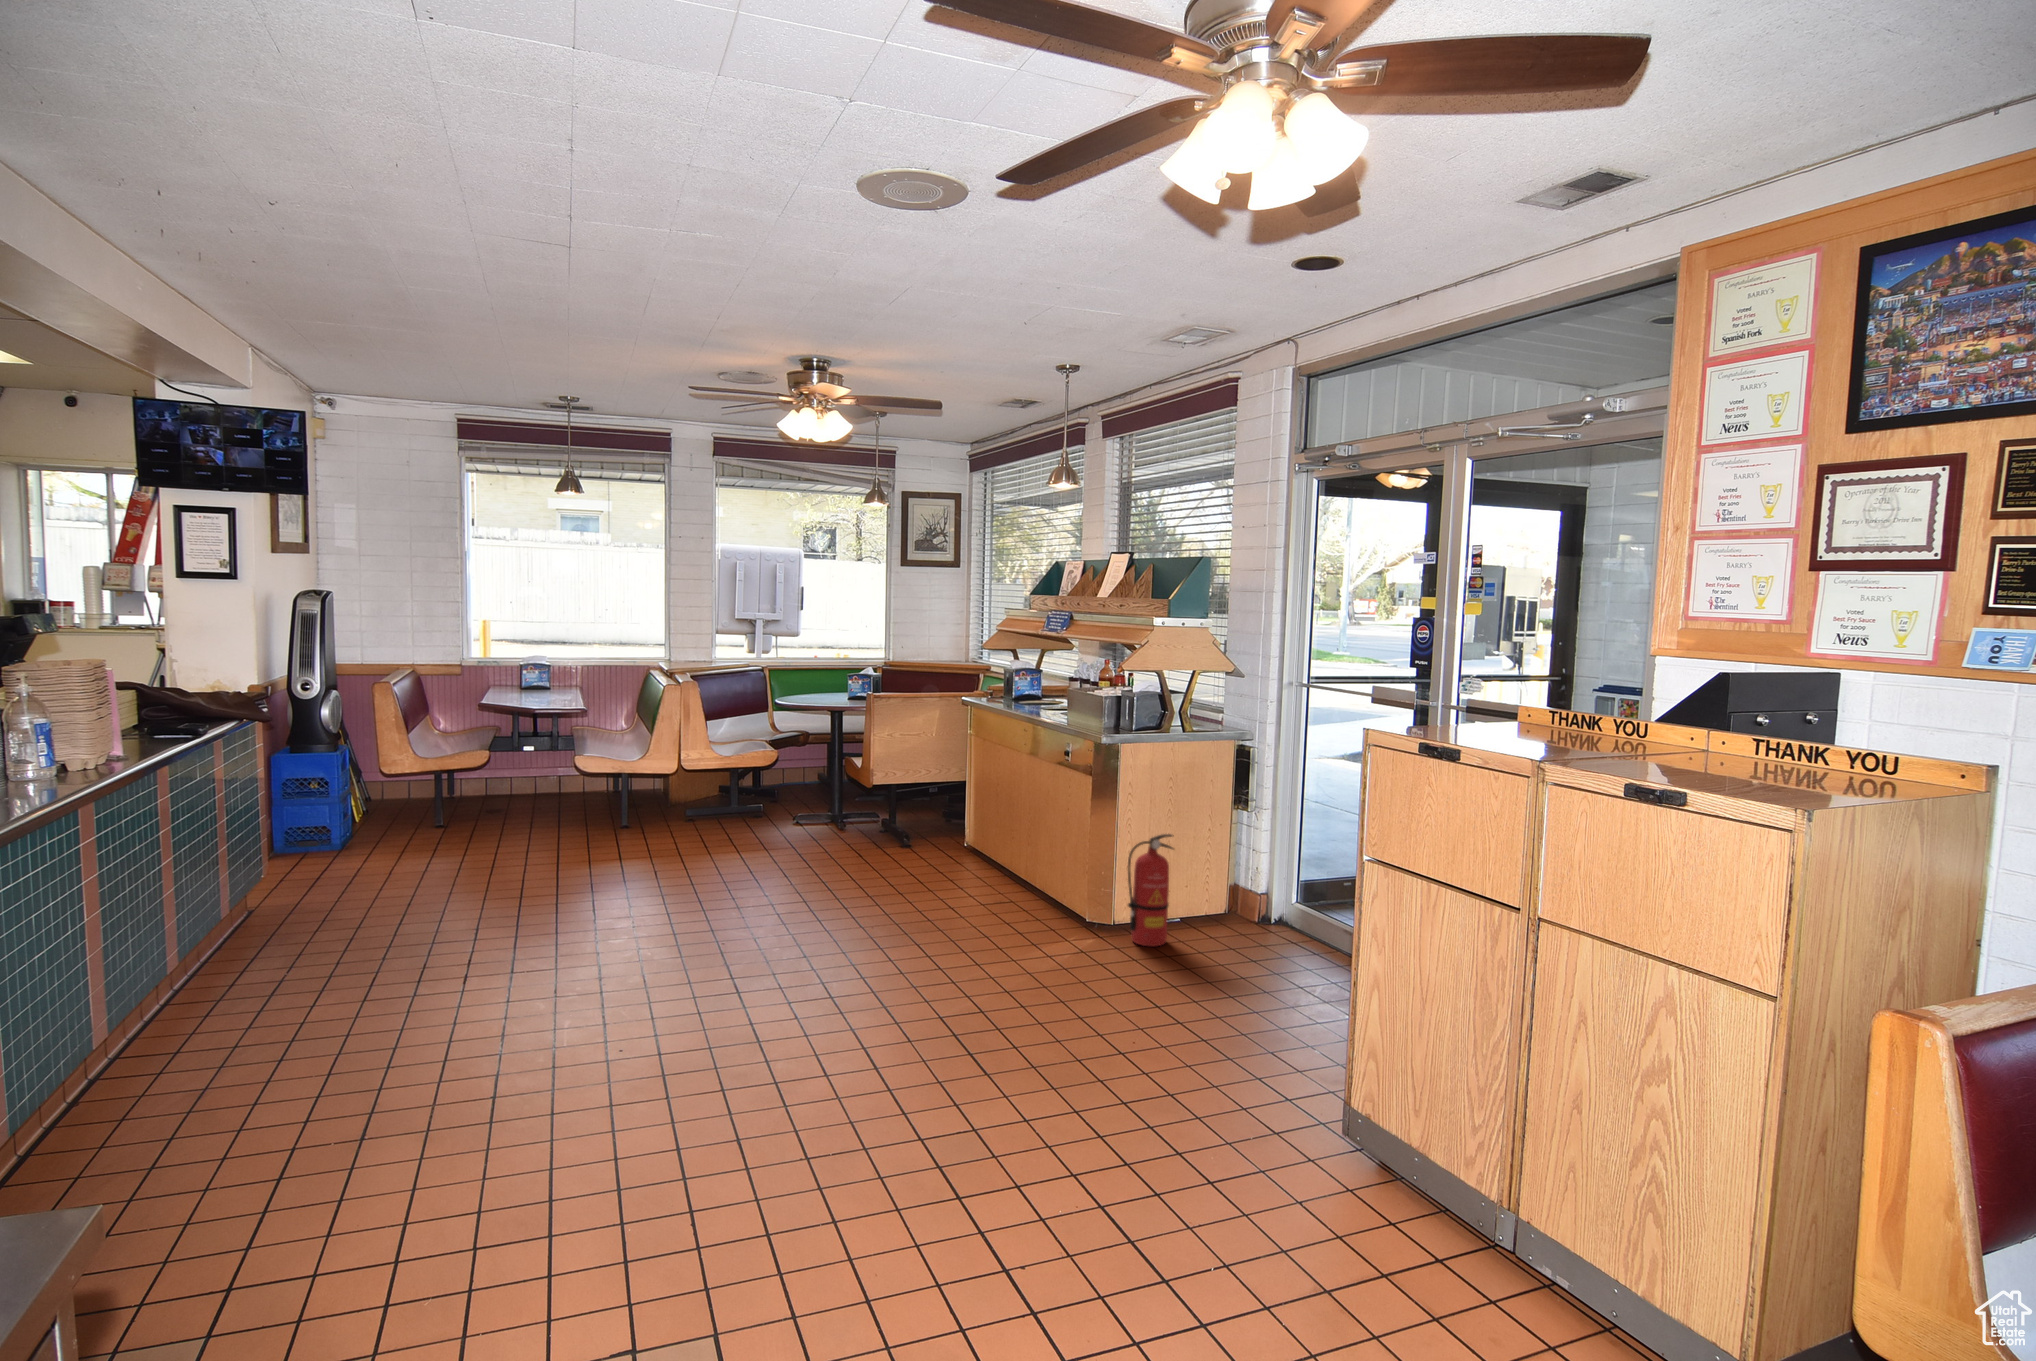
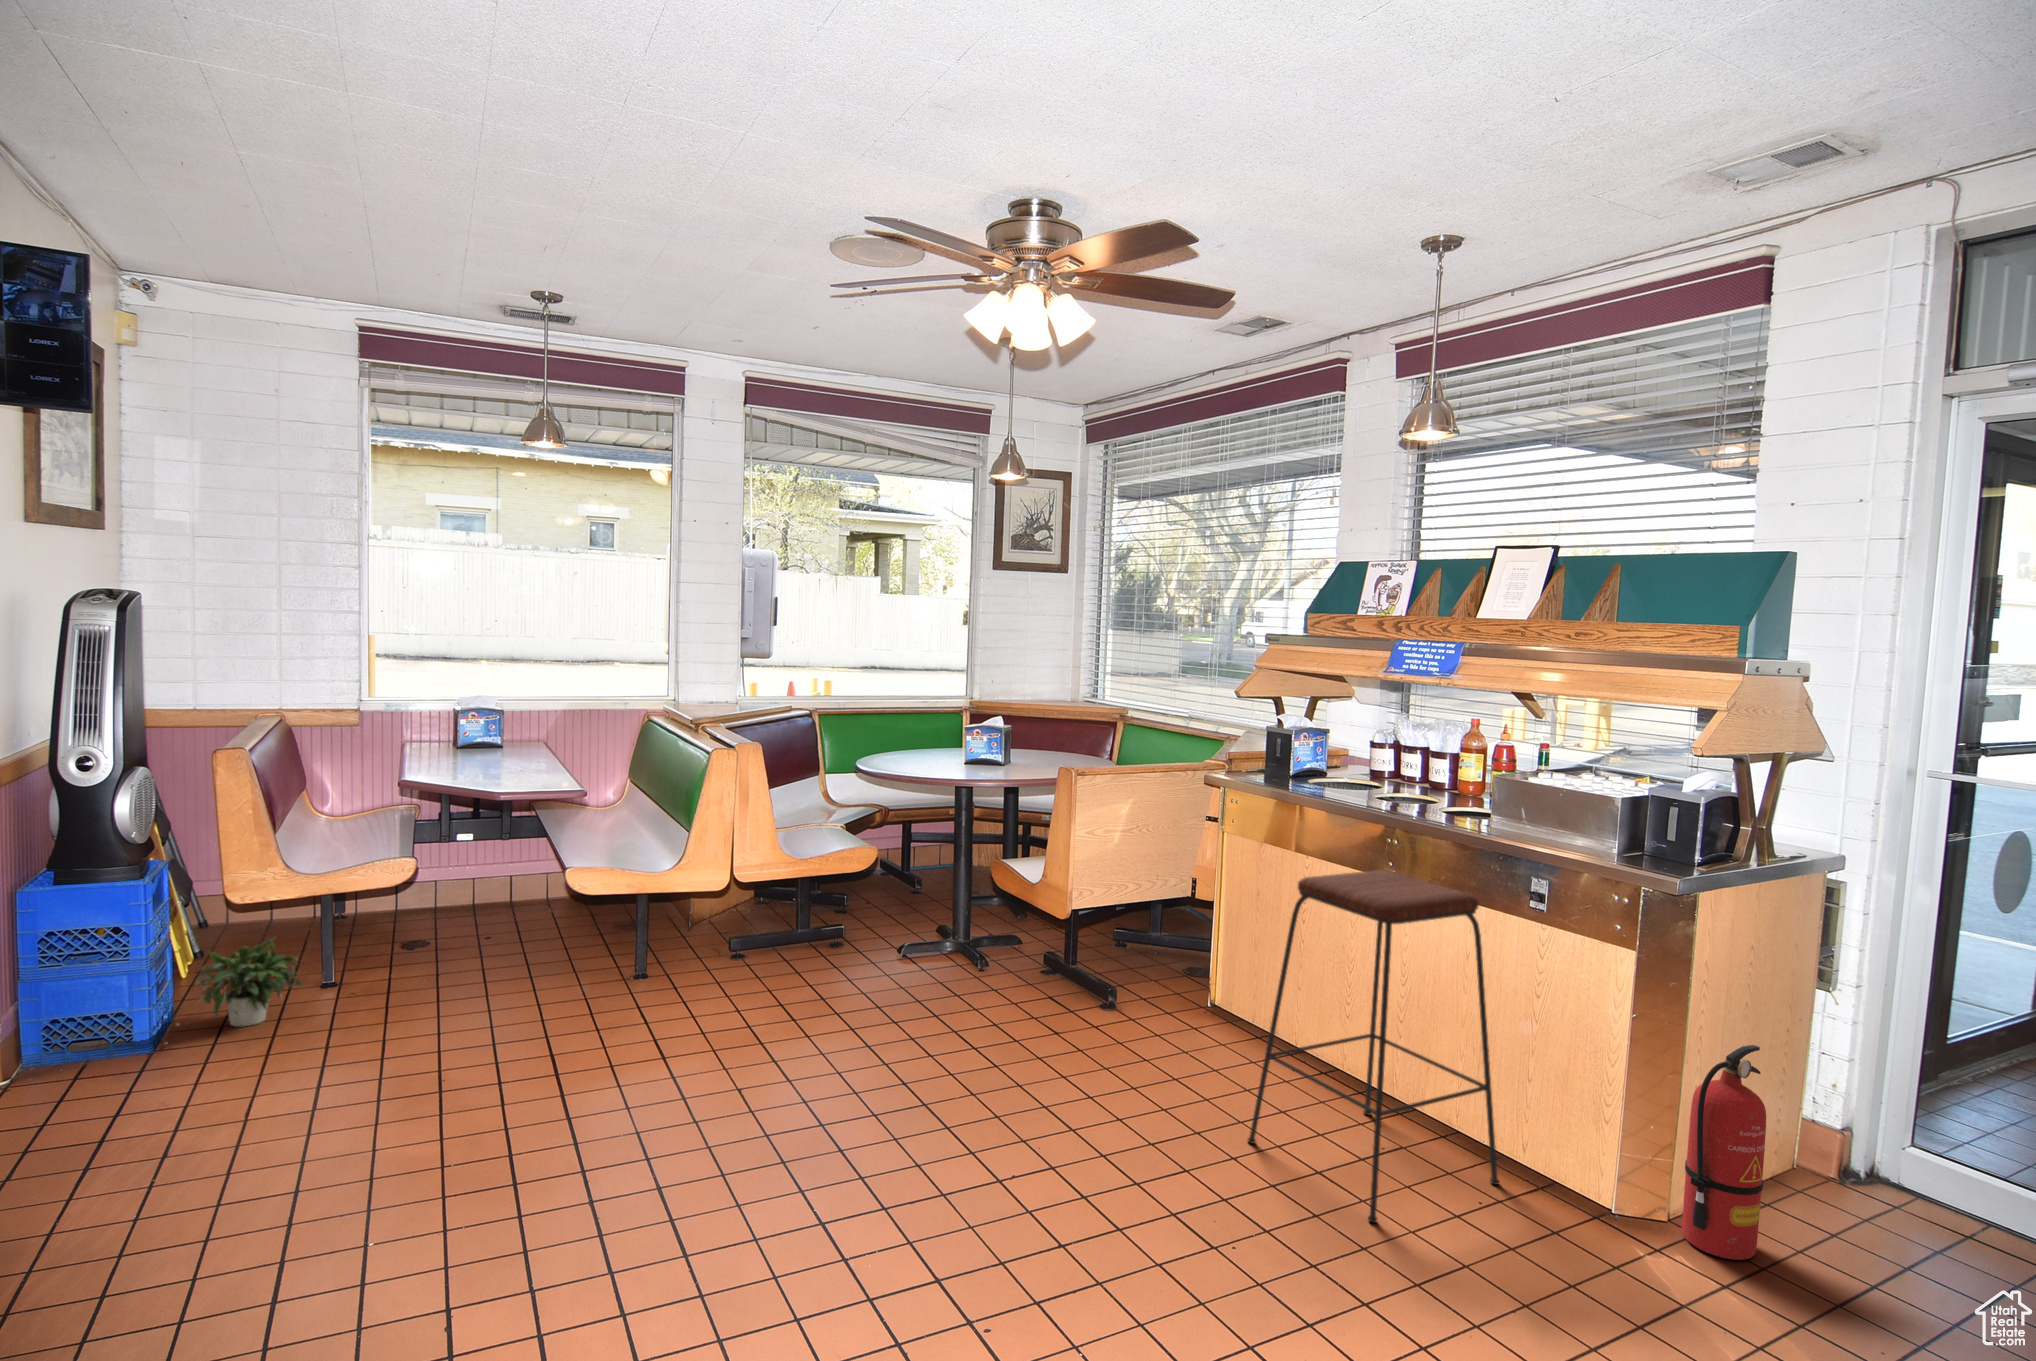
bar stool: none [931,747,1057,929] -> present [1248,870,1499,1223]
potted plant: none [350,794,425,850] -> present [176,938,301,1026]

